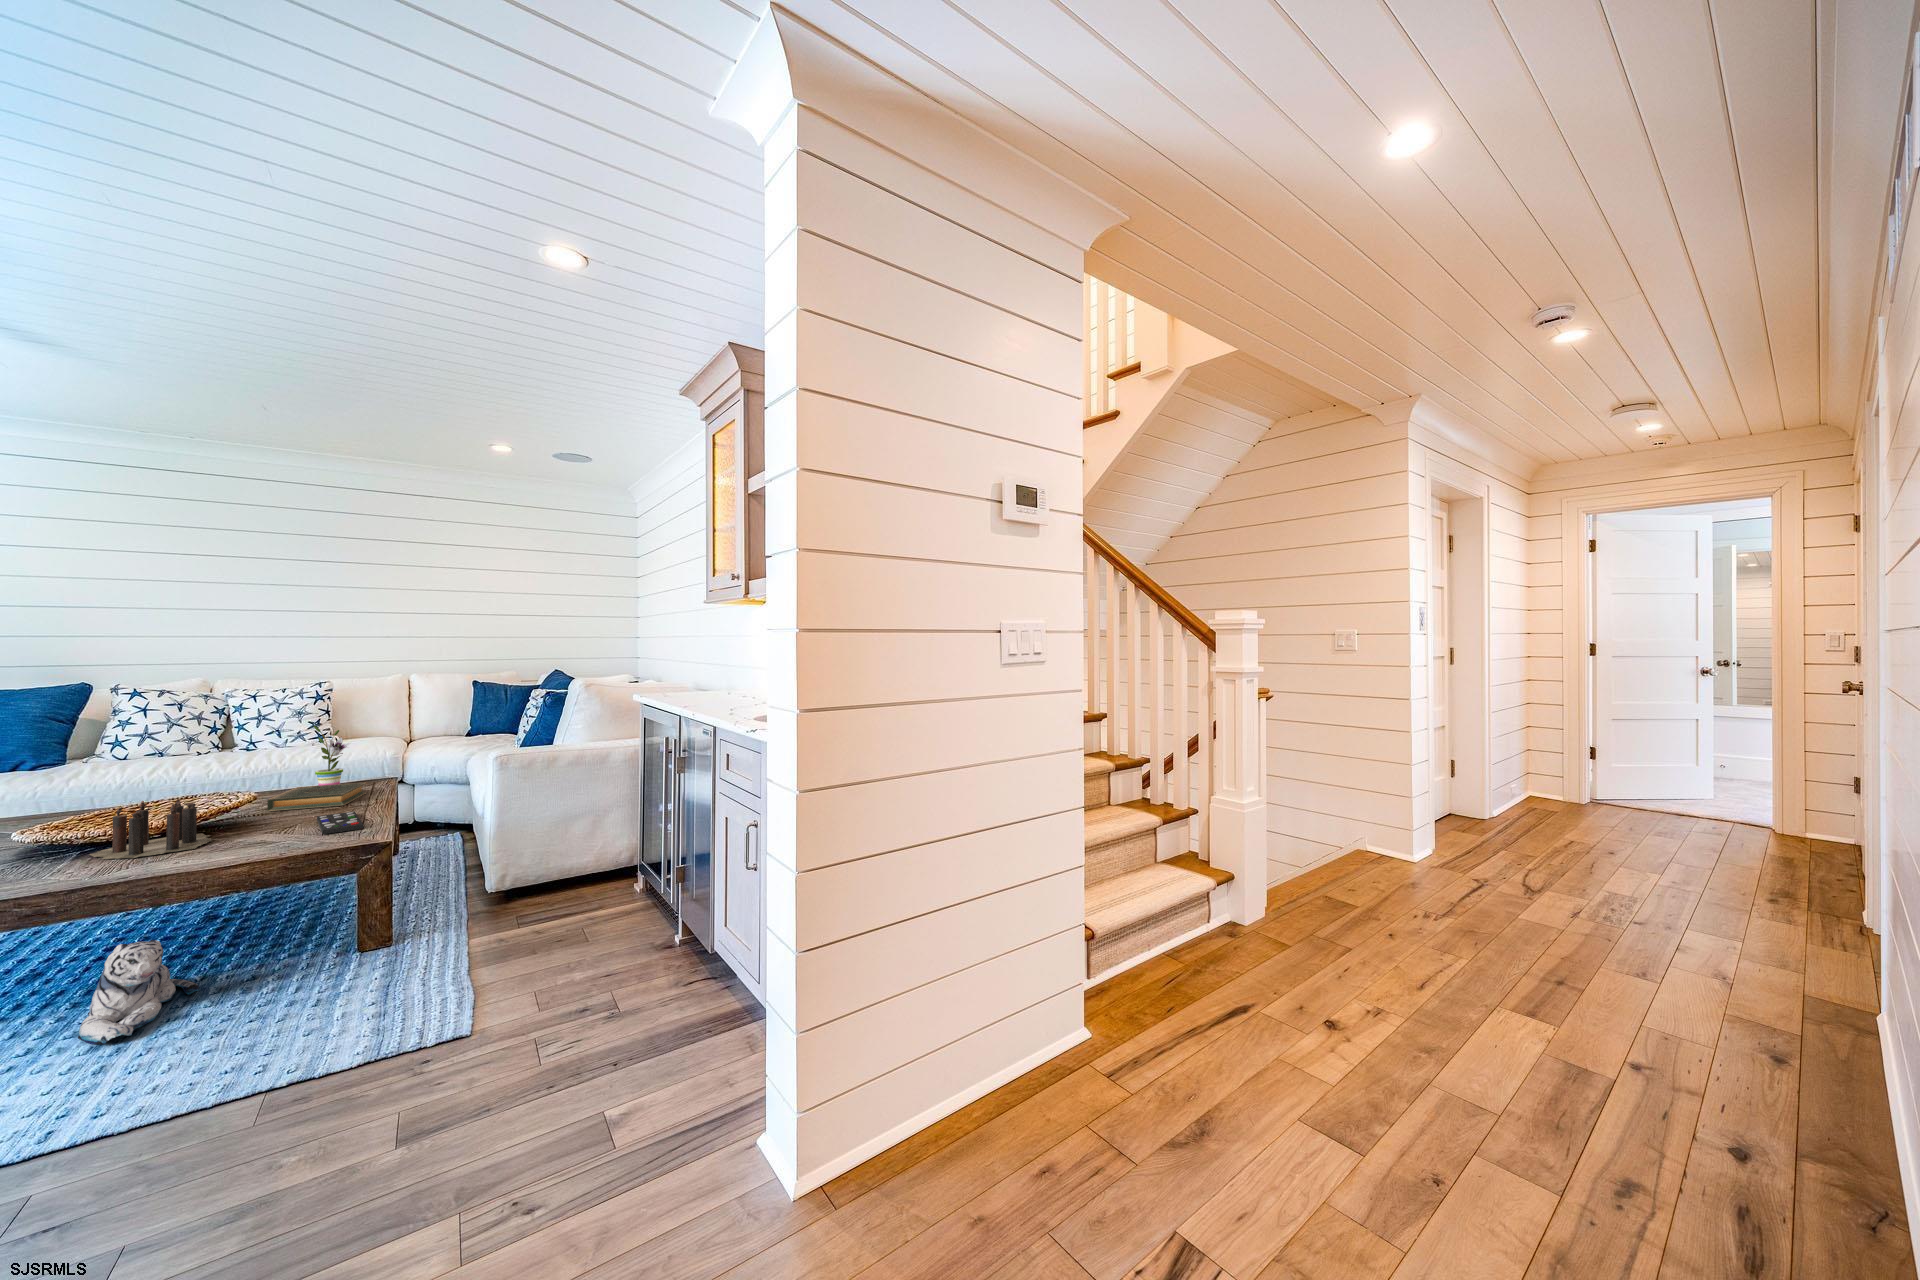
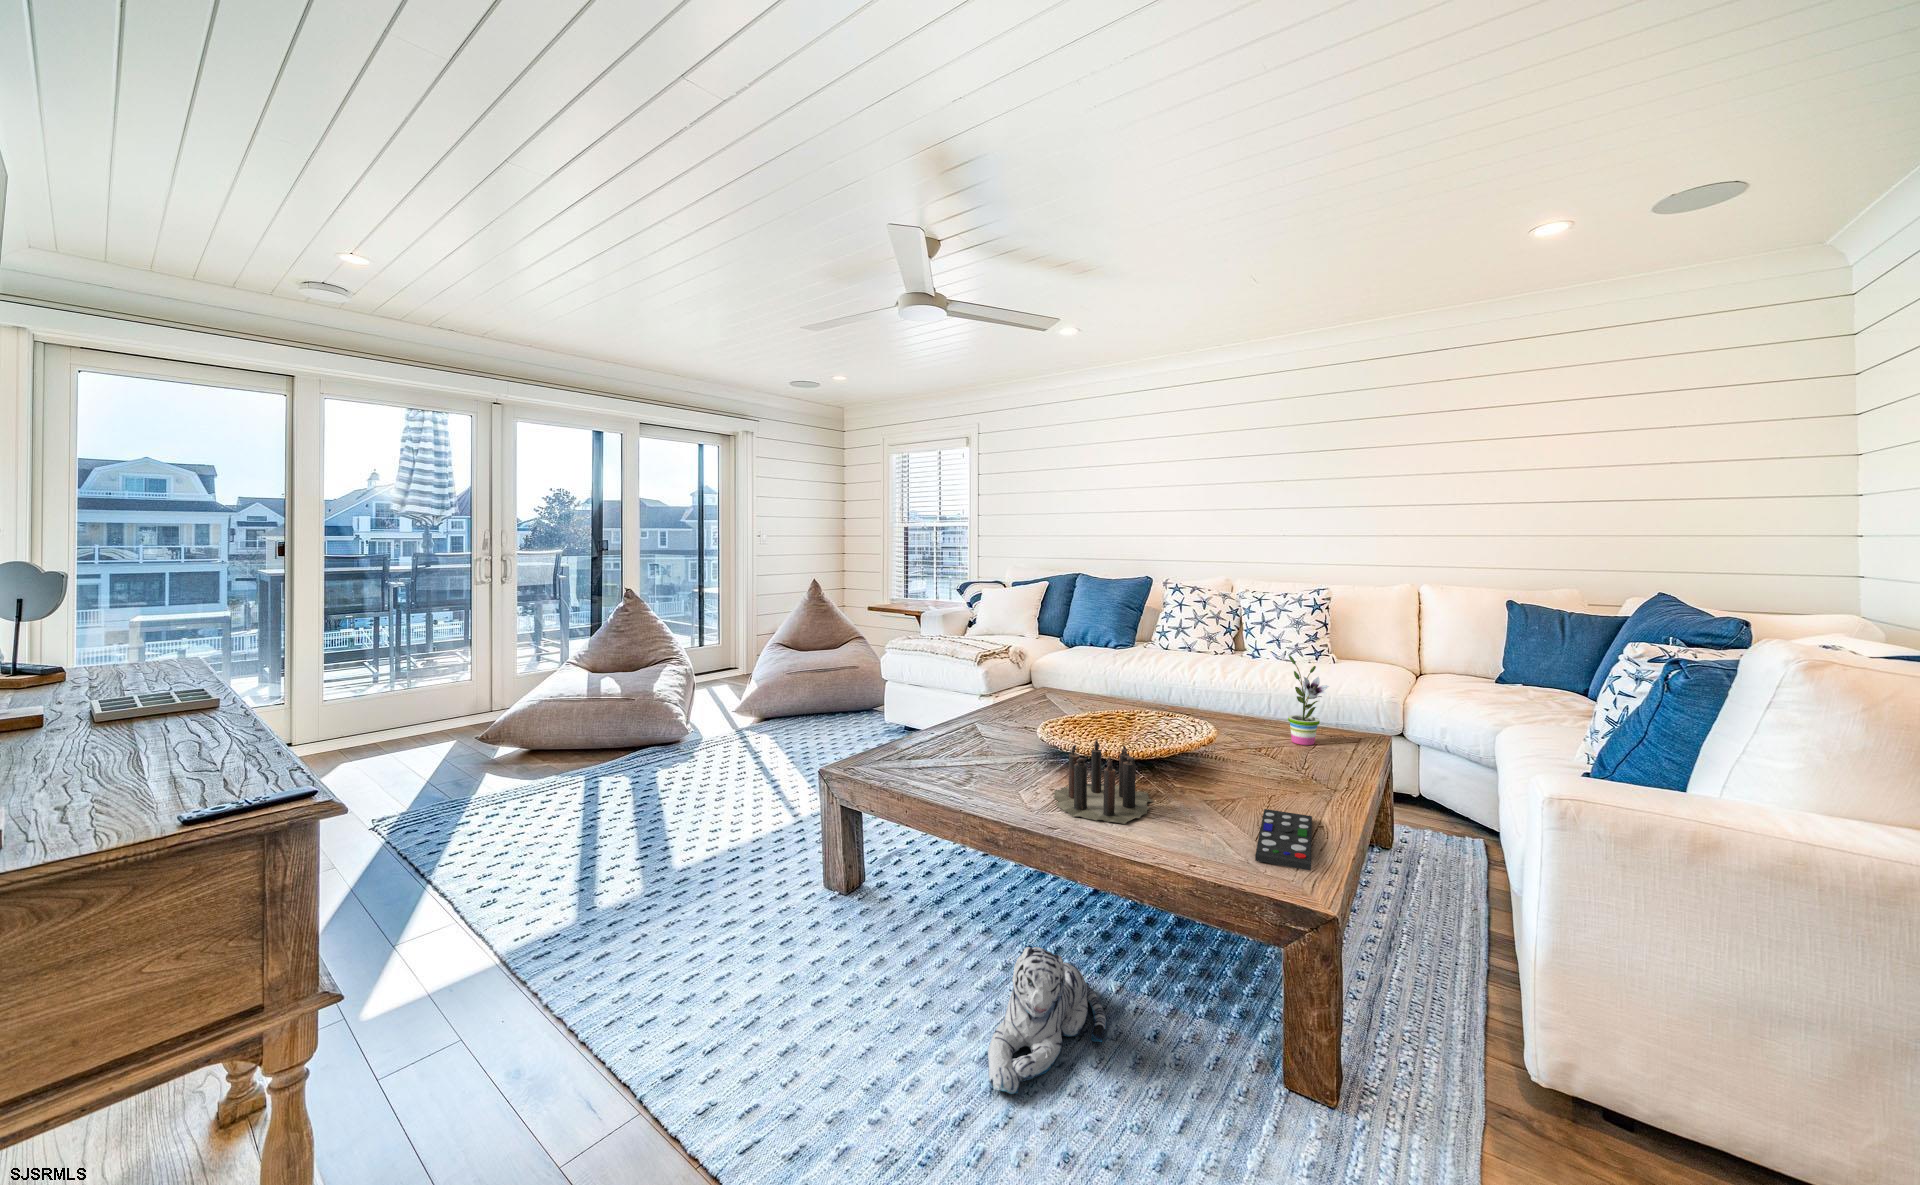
hardback book: present [267,782,366,811] -> none [1224,738,1343,791]

